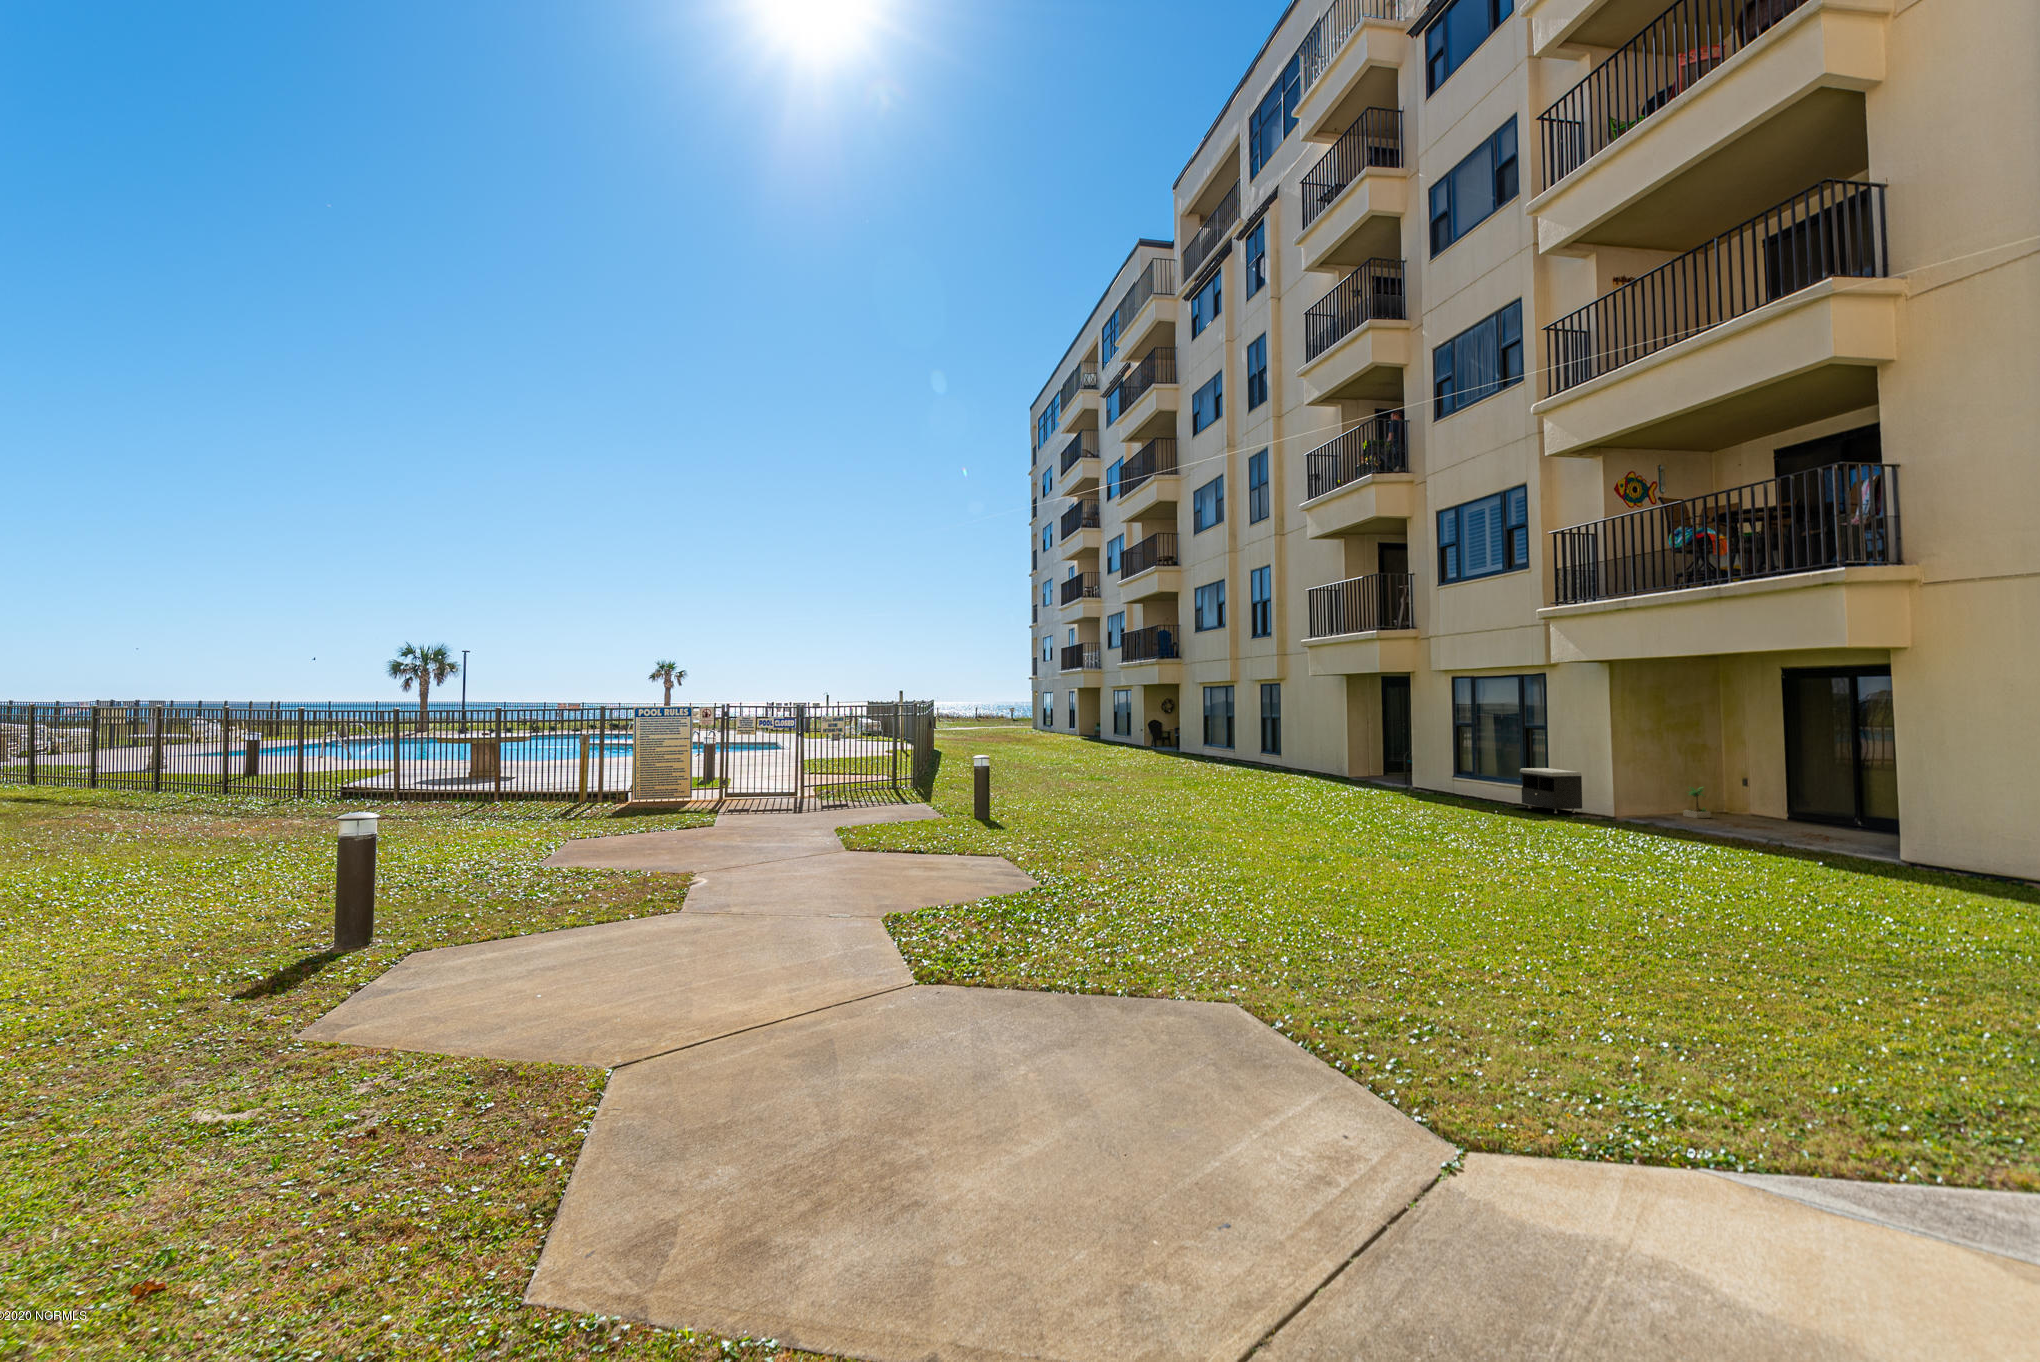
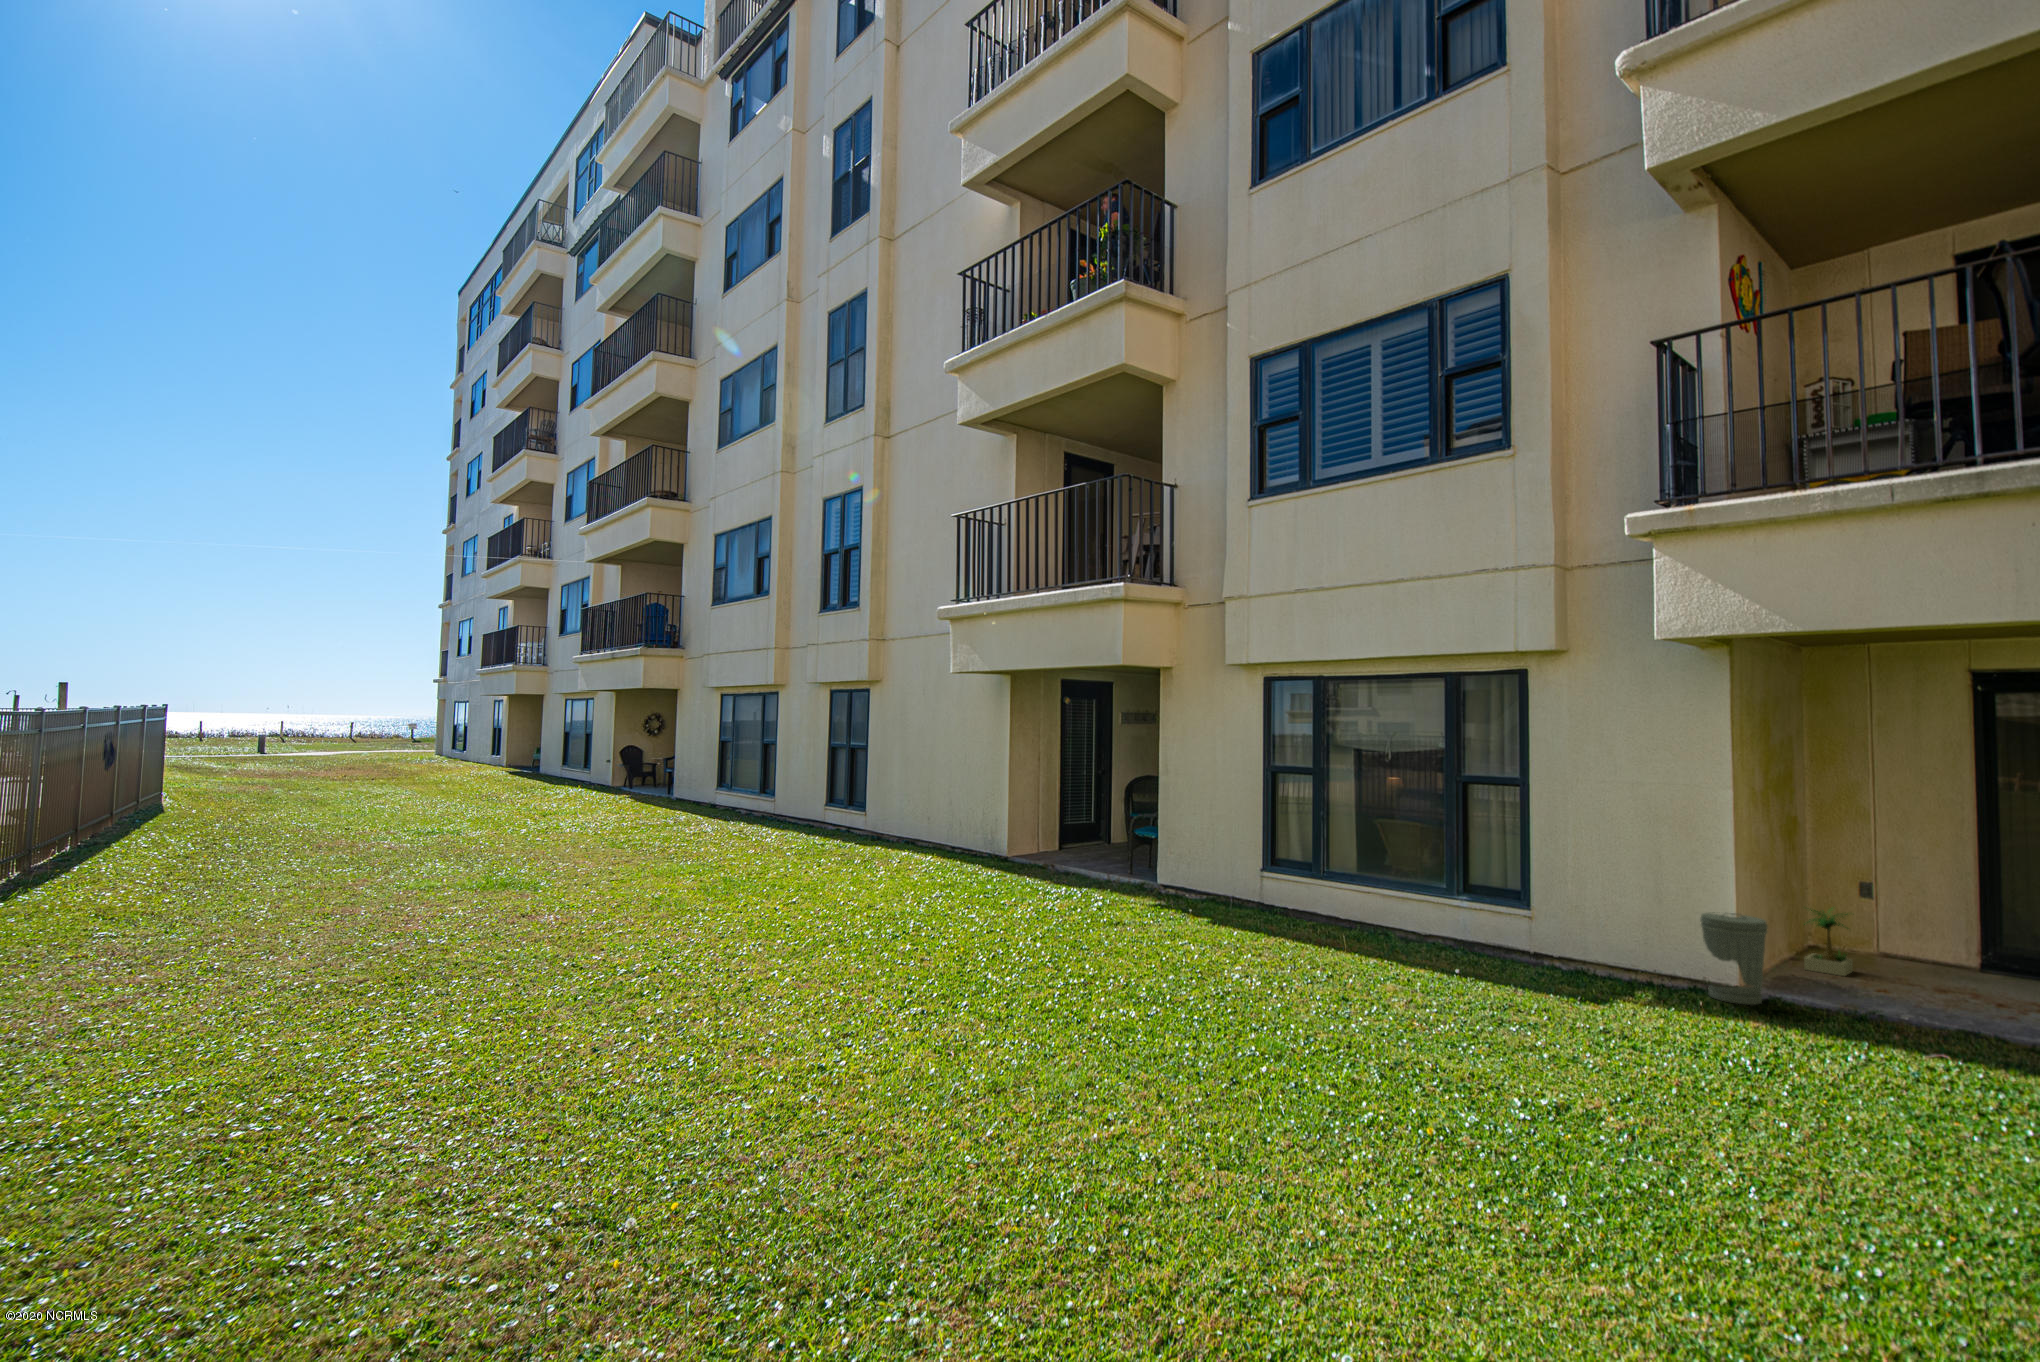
storage bench: present [1520,768,1582,813] -> none [1499,870,1646,981]
trash can: none [1586,781,1614,819] -> present [1700,912,1768,1005]

